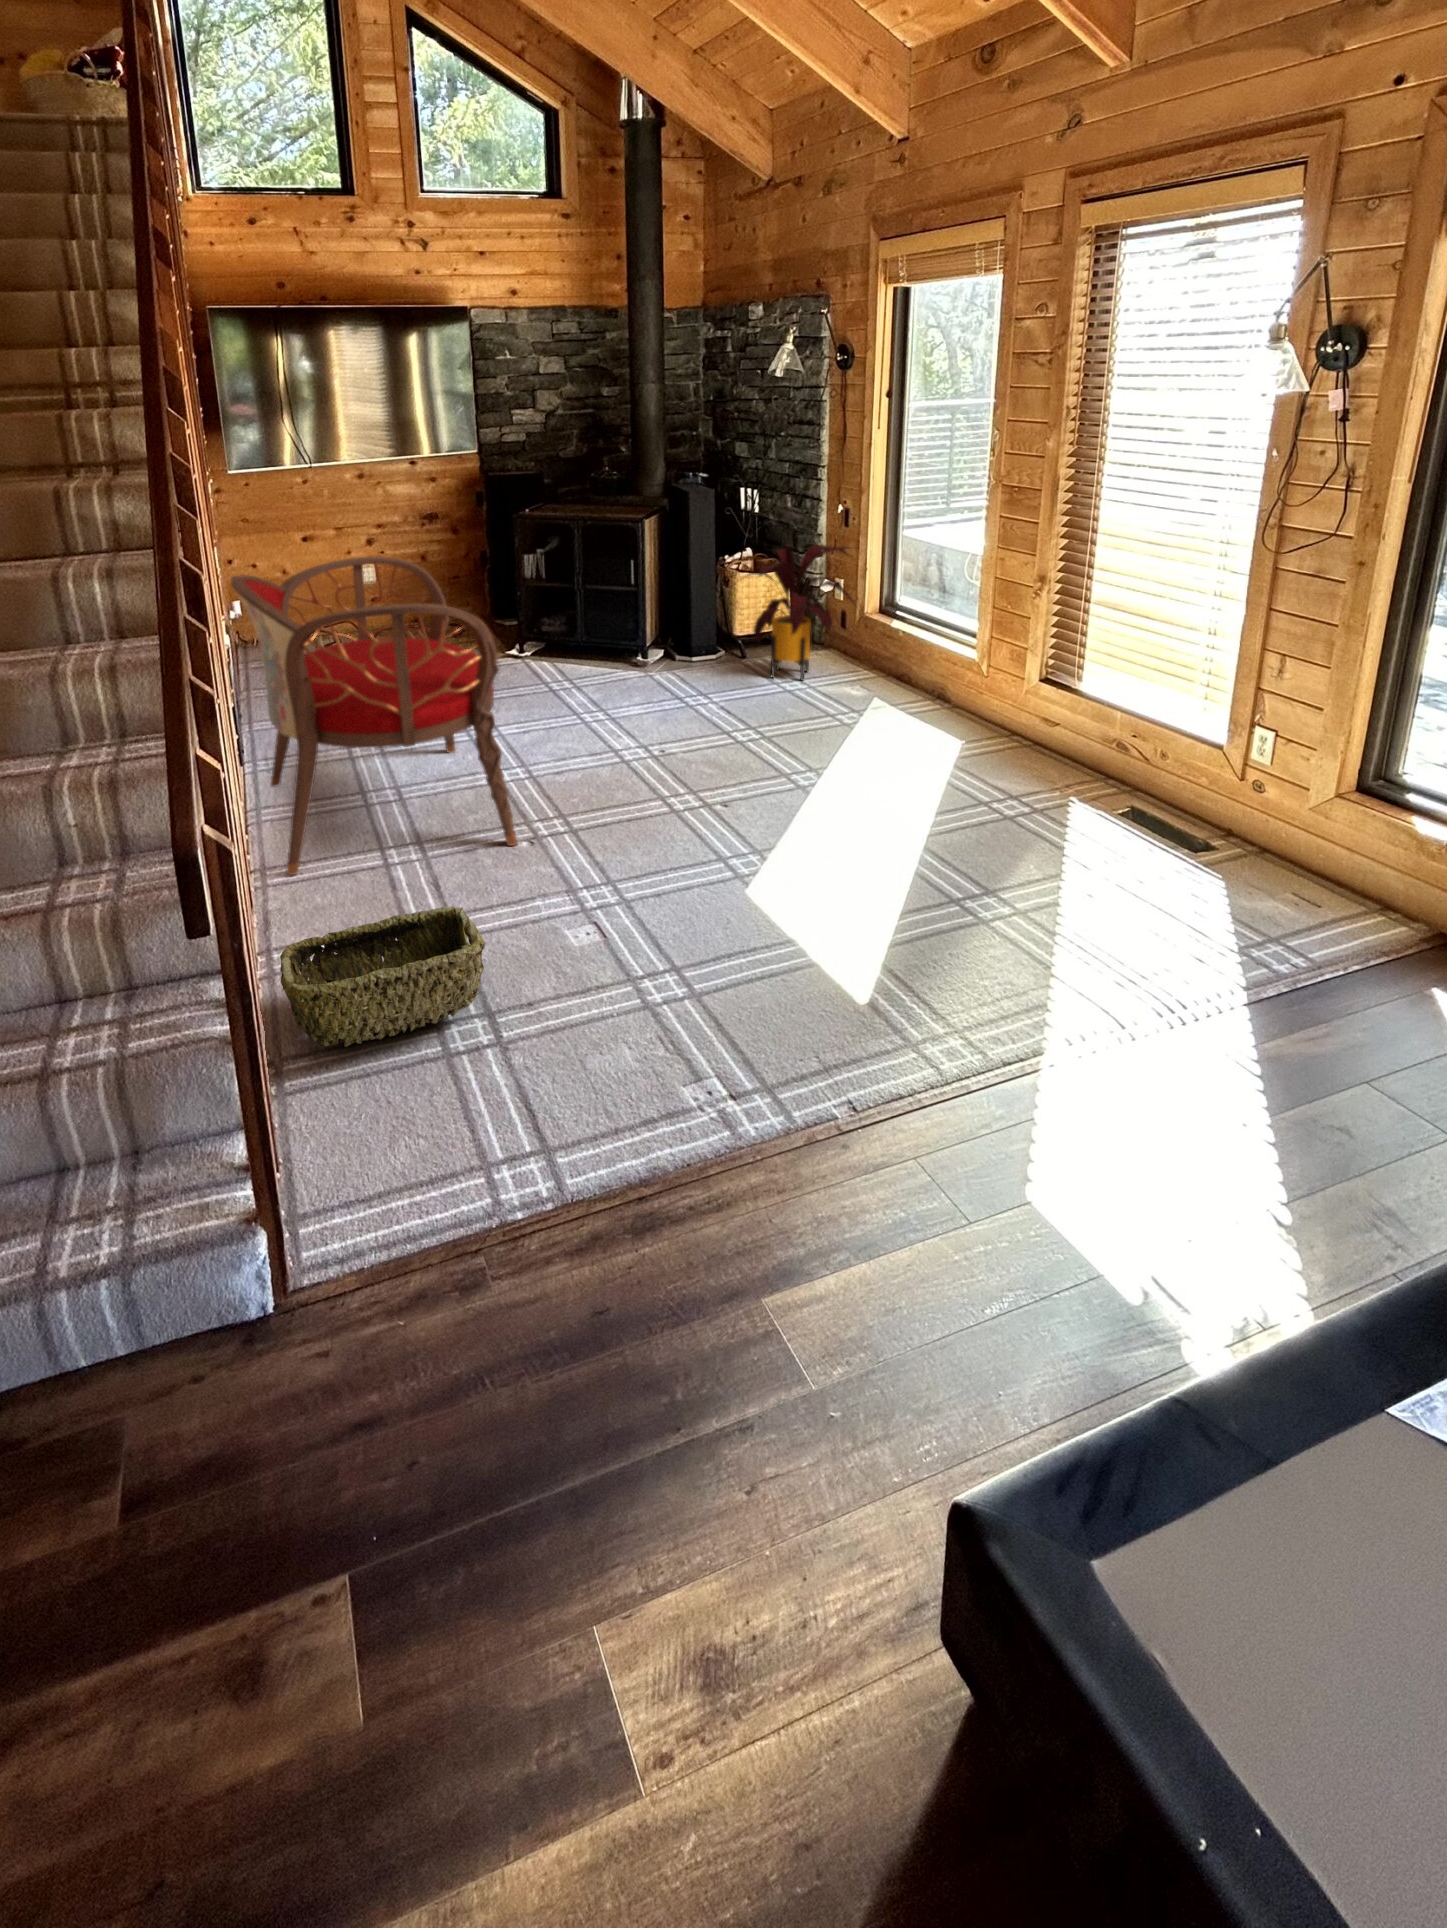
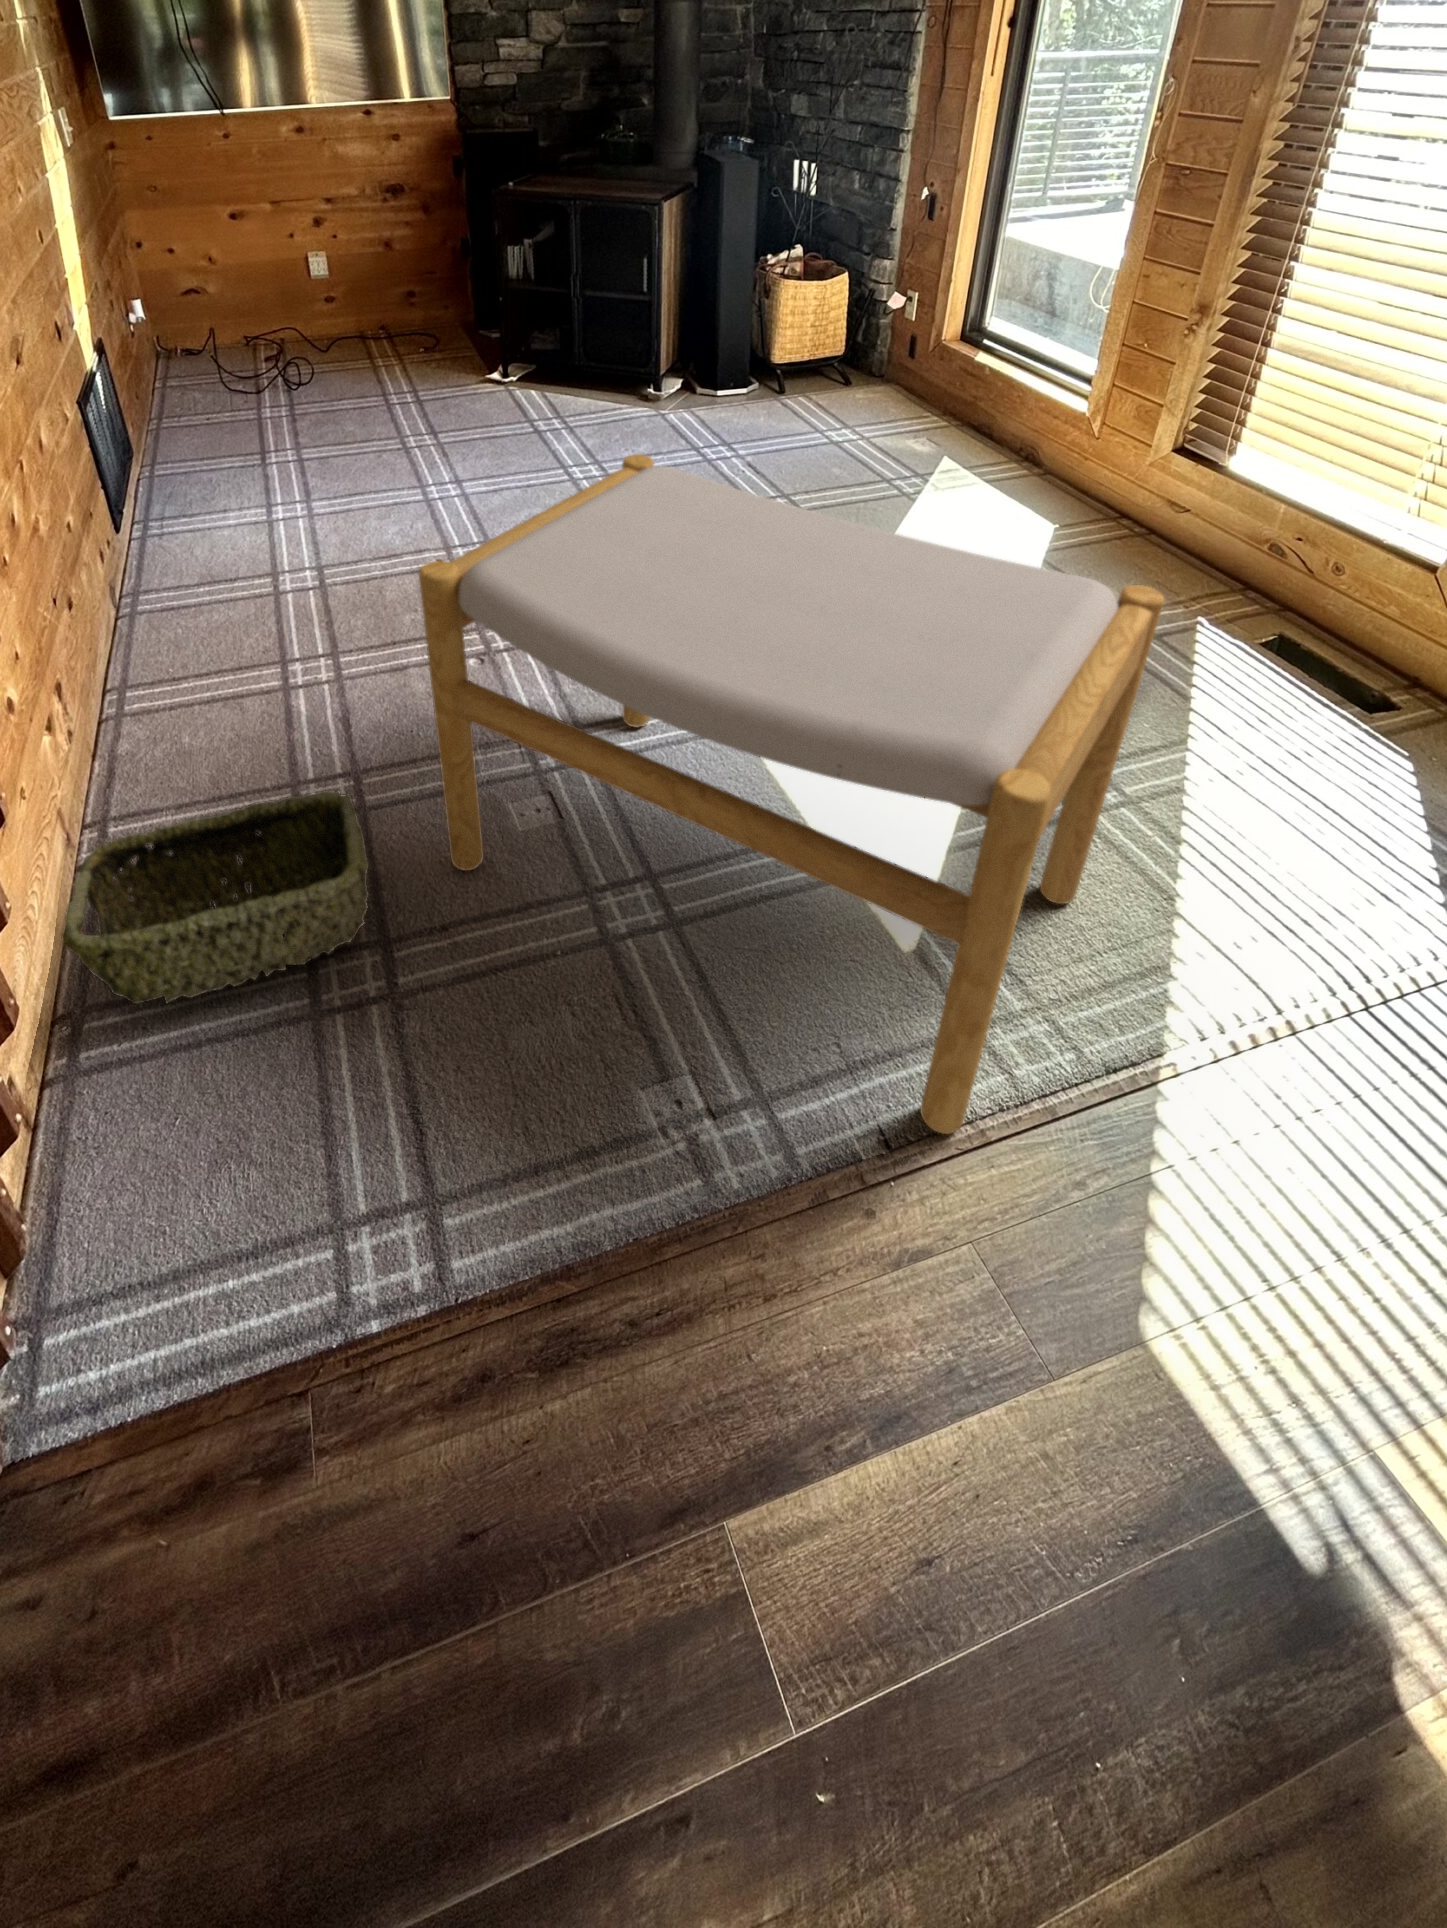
house plant: present [747,545,856,680] -> none [770,244,944,427]
armchair: present [231,556,518,875] -> none [36,248,462,700]
footstool: none [519,676,998,1101] -> present [419,454,1164,1134]

